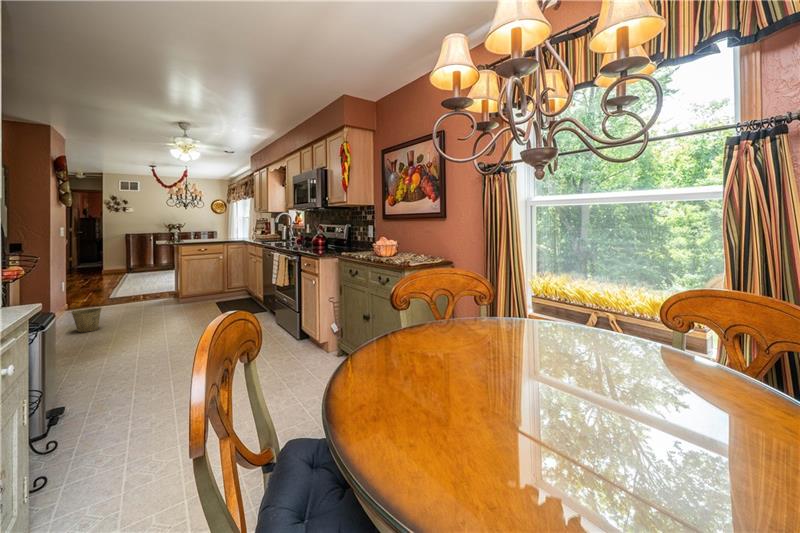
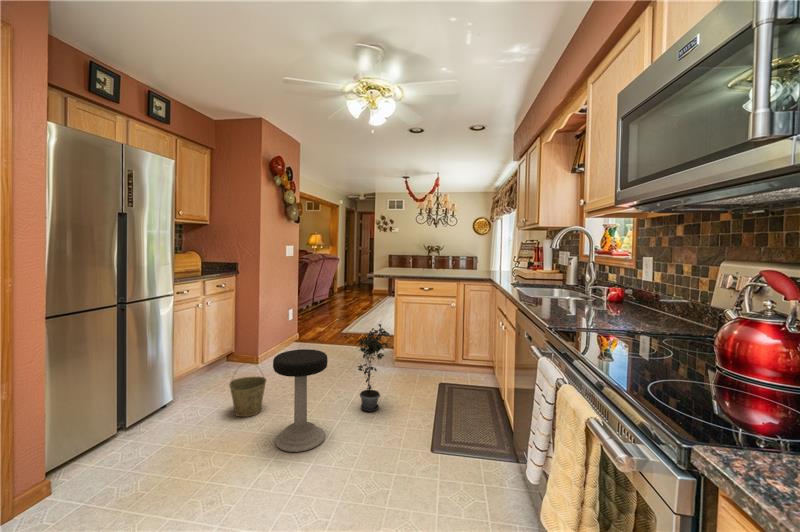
potted plant: none [164,266,190,315] -> present [358,324,390,411]
stool: none [123,280,162,332] -> present [273,349,328,452]

